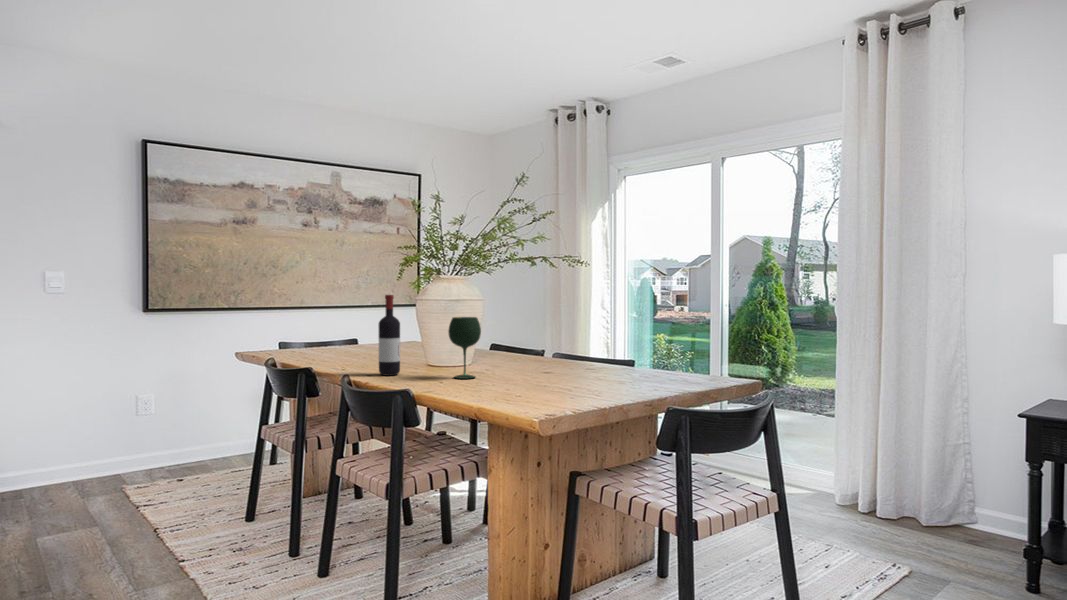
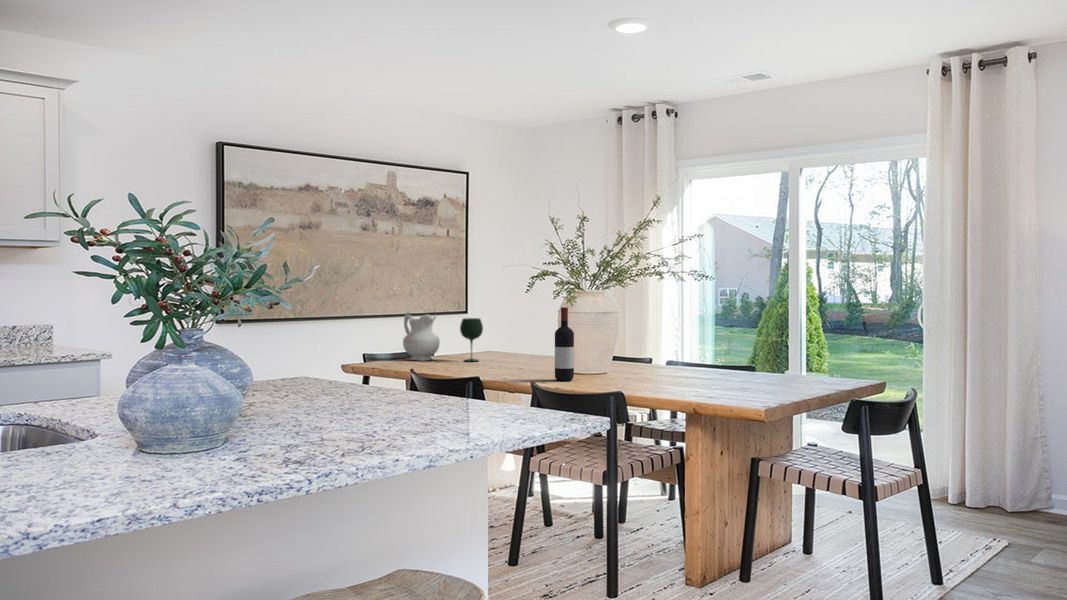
ceramic pitcher: none [296,302,334,350] -> present [403,313,440,361]
wine glass: present [448,317,481,379] -> present [460,318,483,362]

